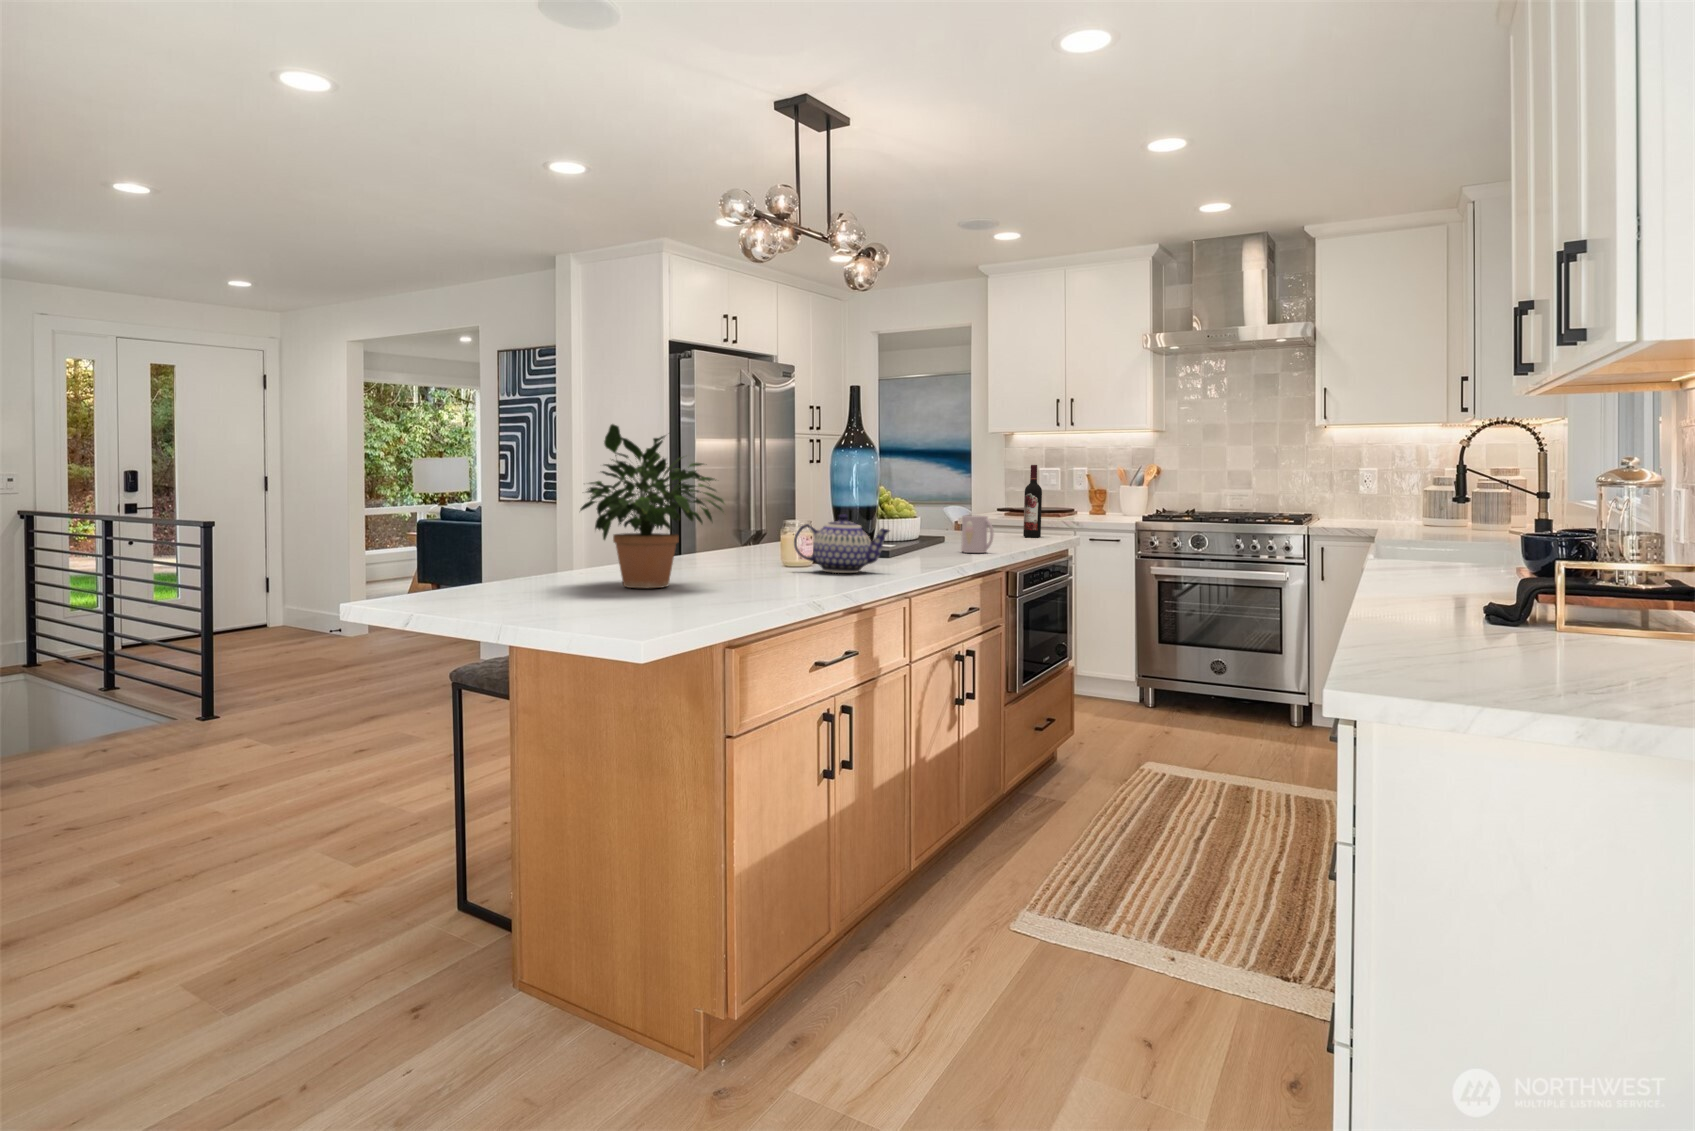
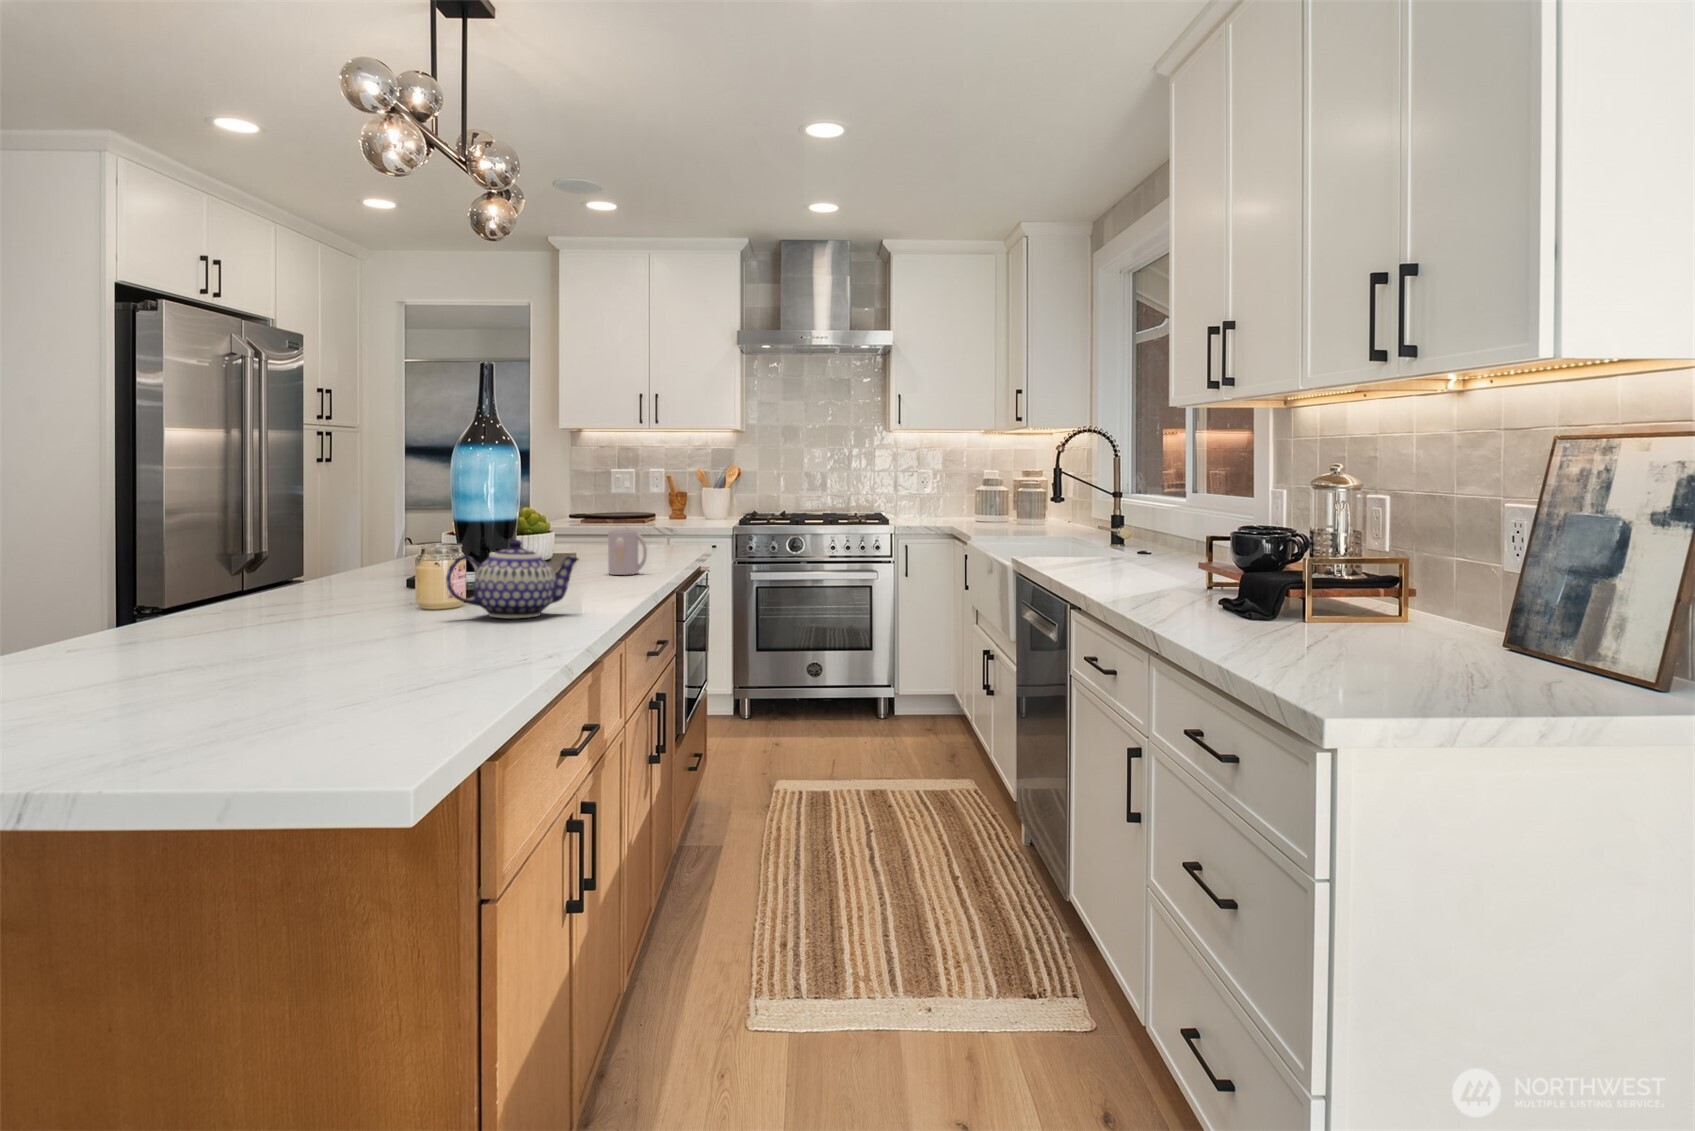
potted plant: present [581,424,724,588] -> none [115,413,394,676]
wine bottle: present [1023,465,1042,537] -> none [636,468,656,549]

